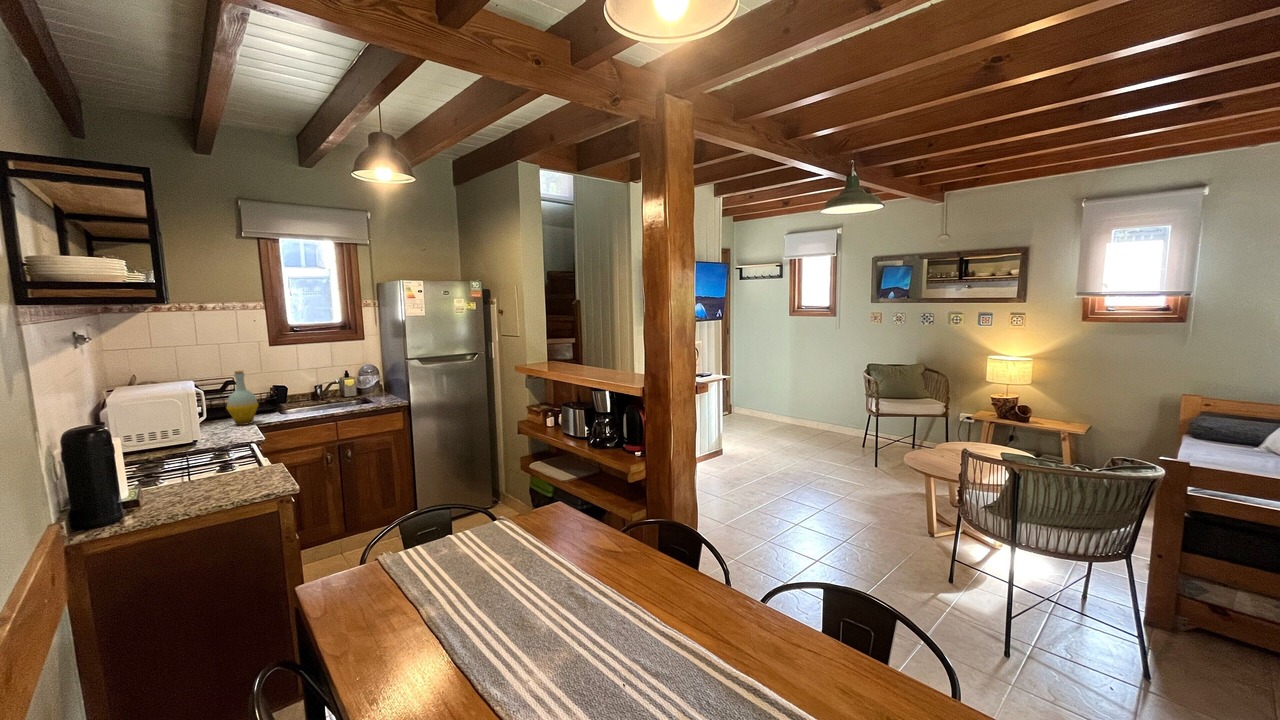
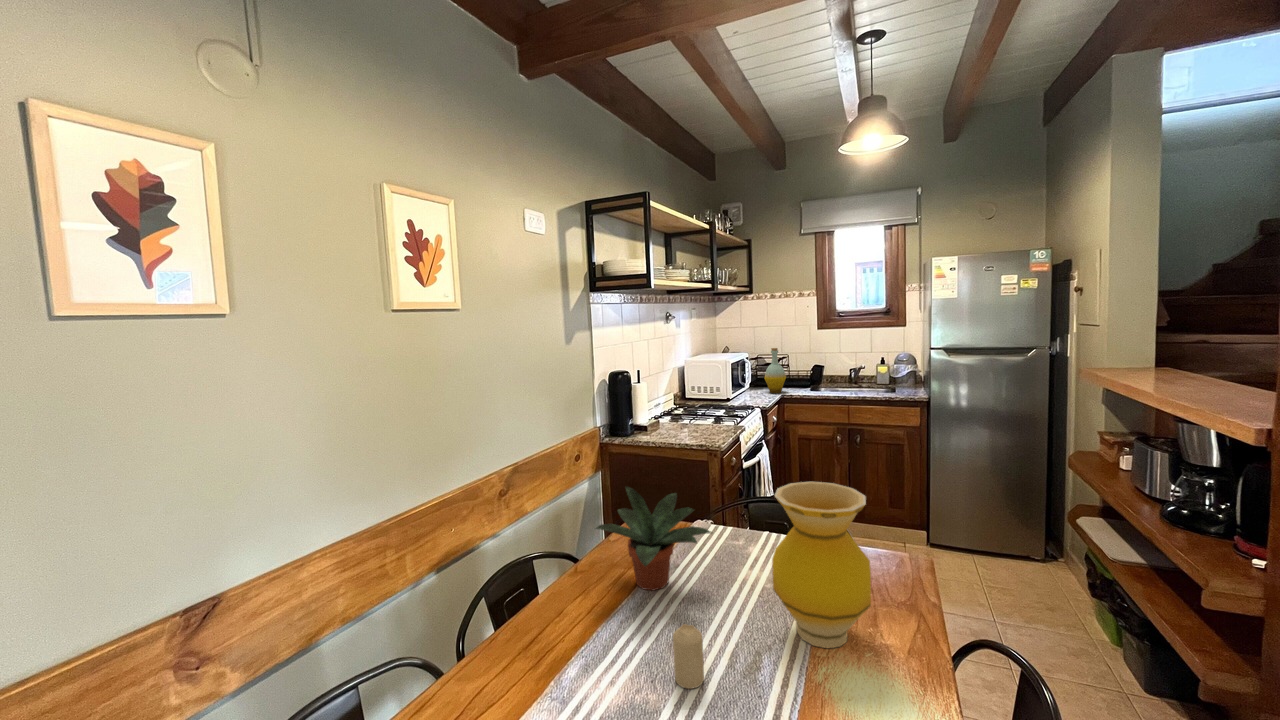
vase: none [540,460,606,574] -> present [772,482,871,648]
potted plant: none [353,524,485,627] -> present [596,486,711,590]
candle: none [548,590,573,639] -> present [673,624,704,689]

